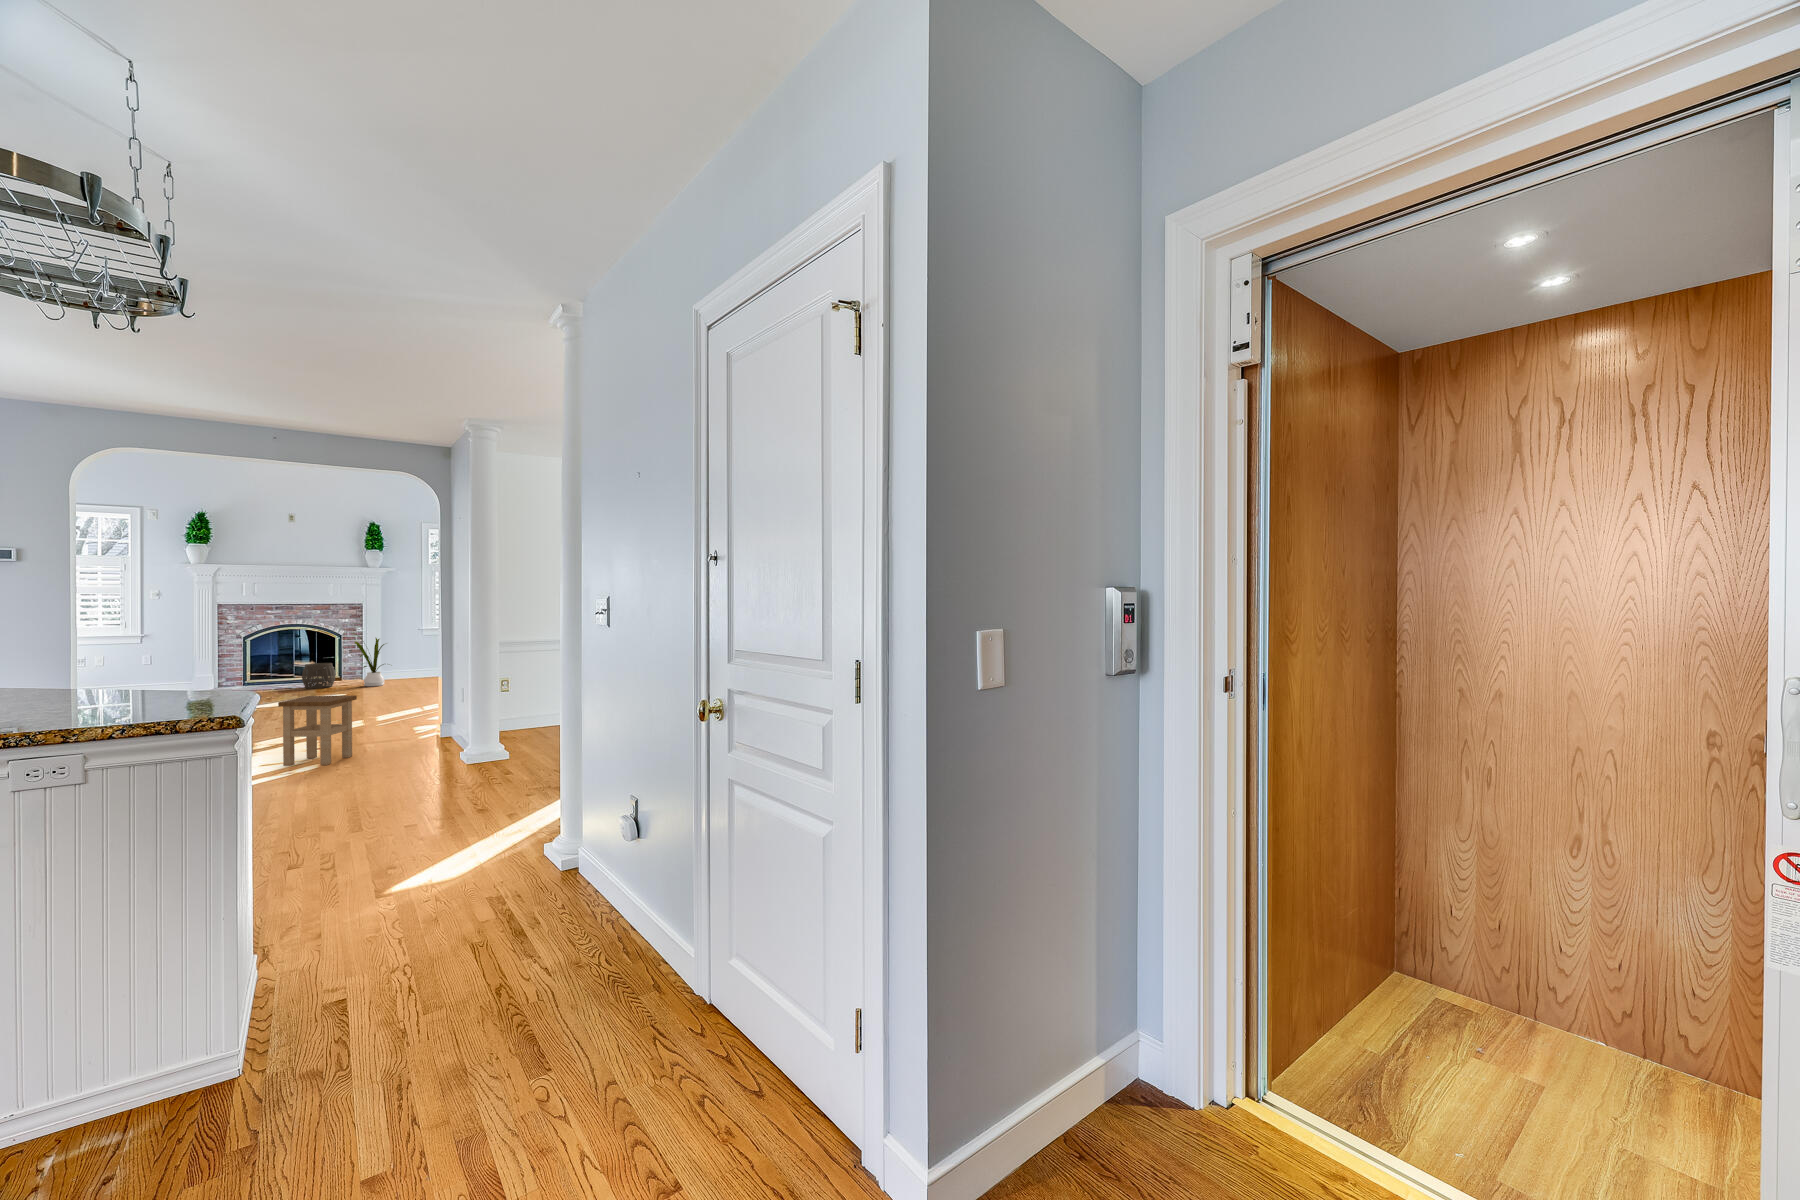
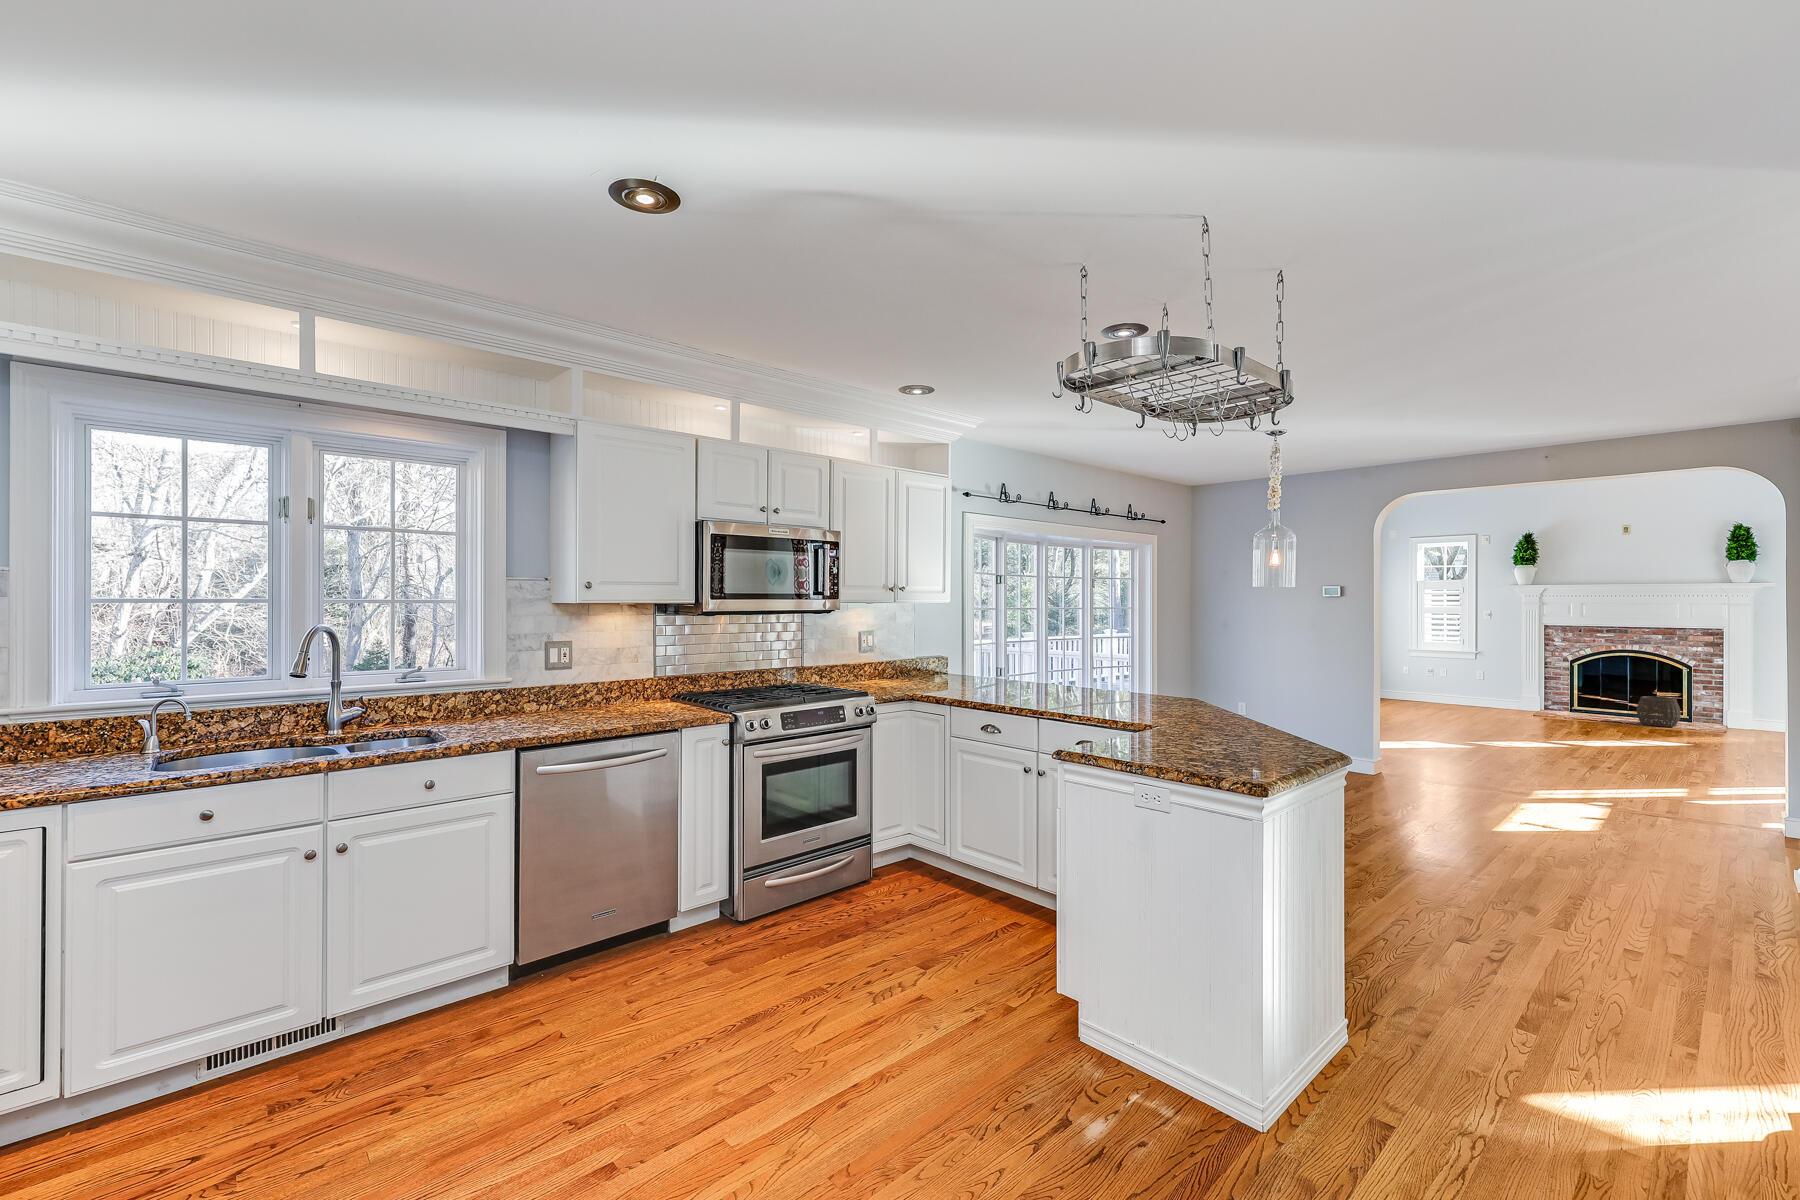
house plant: present [355,638,384,686] -> none [1700,666,1766,736]
stool: present [278,695,357,766] -> none [1541,743,1639,828]

